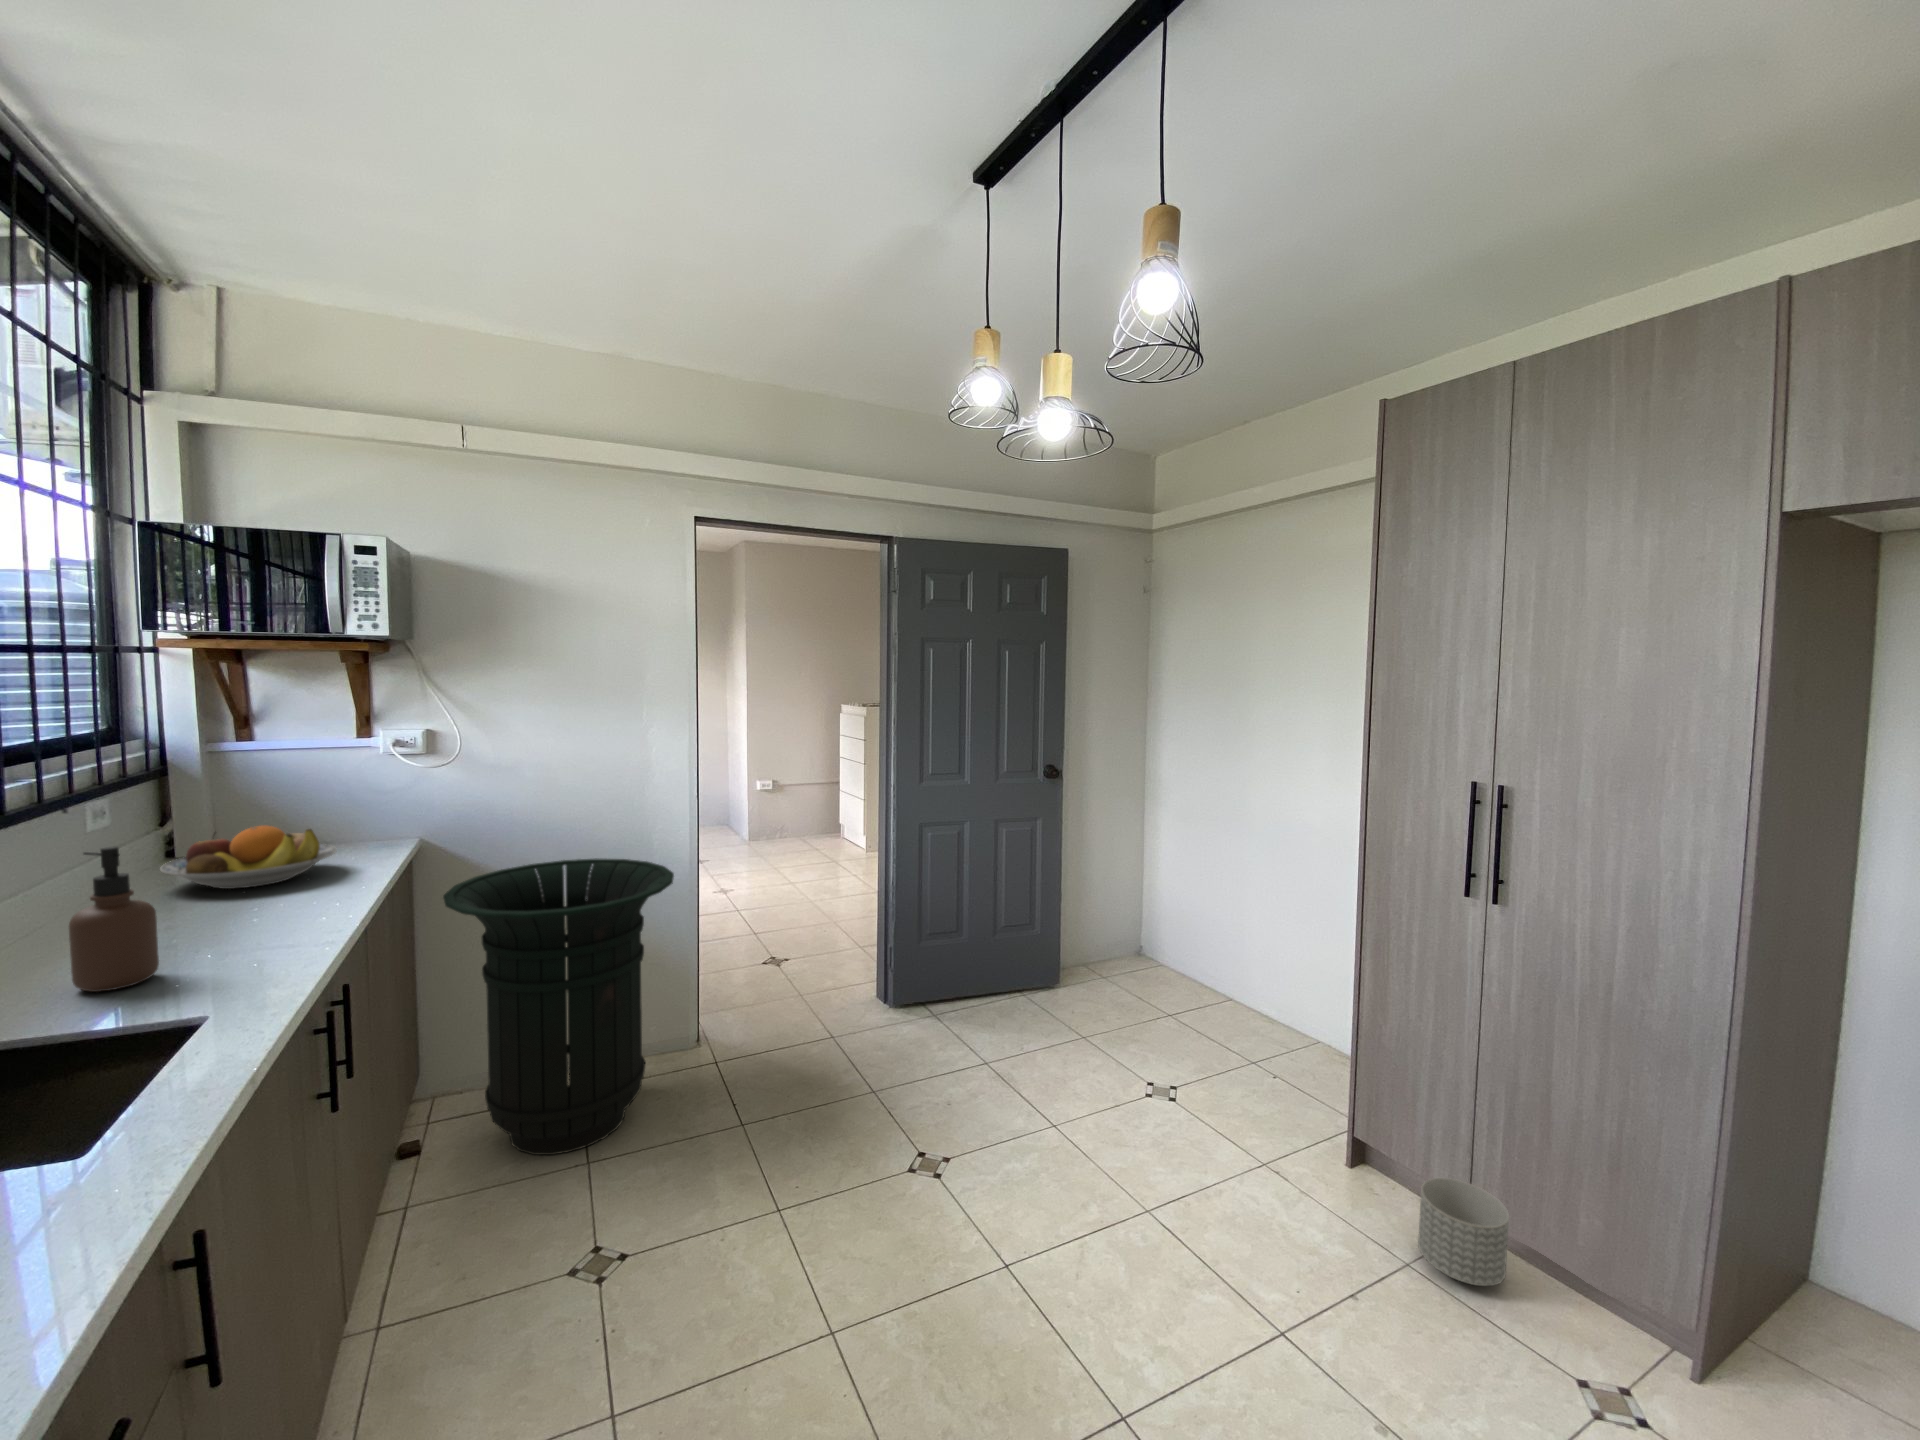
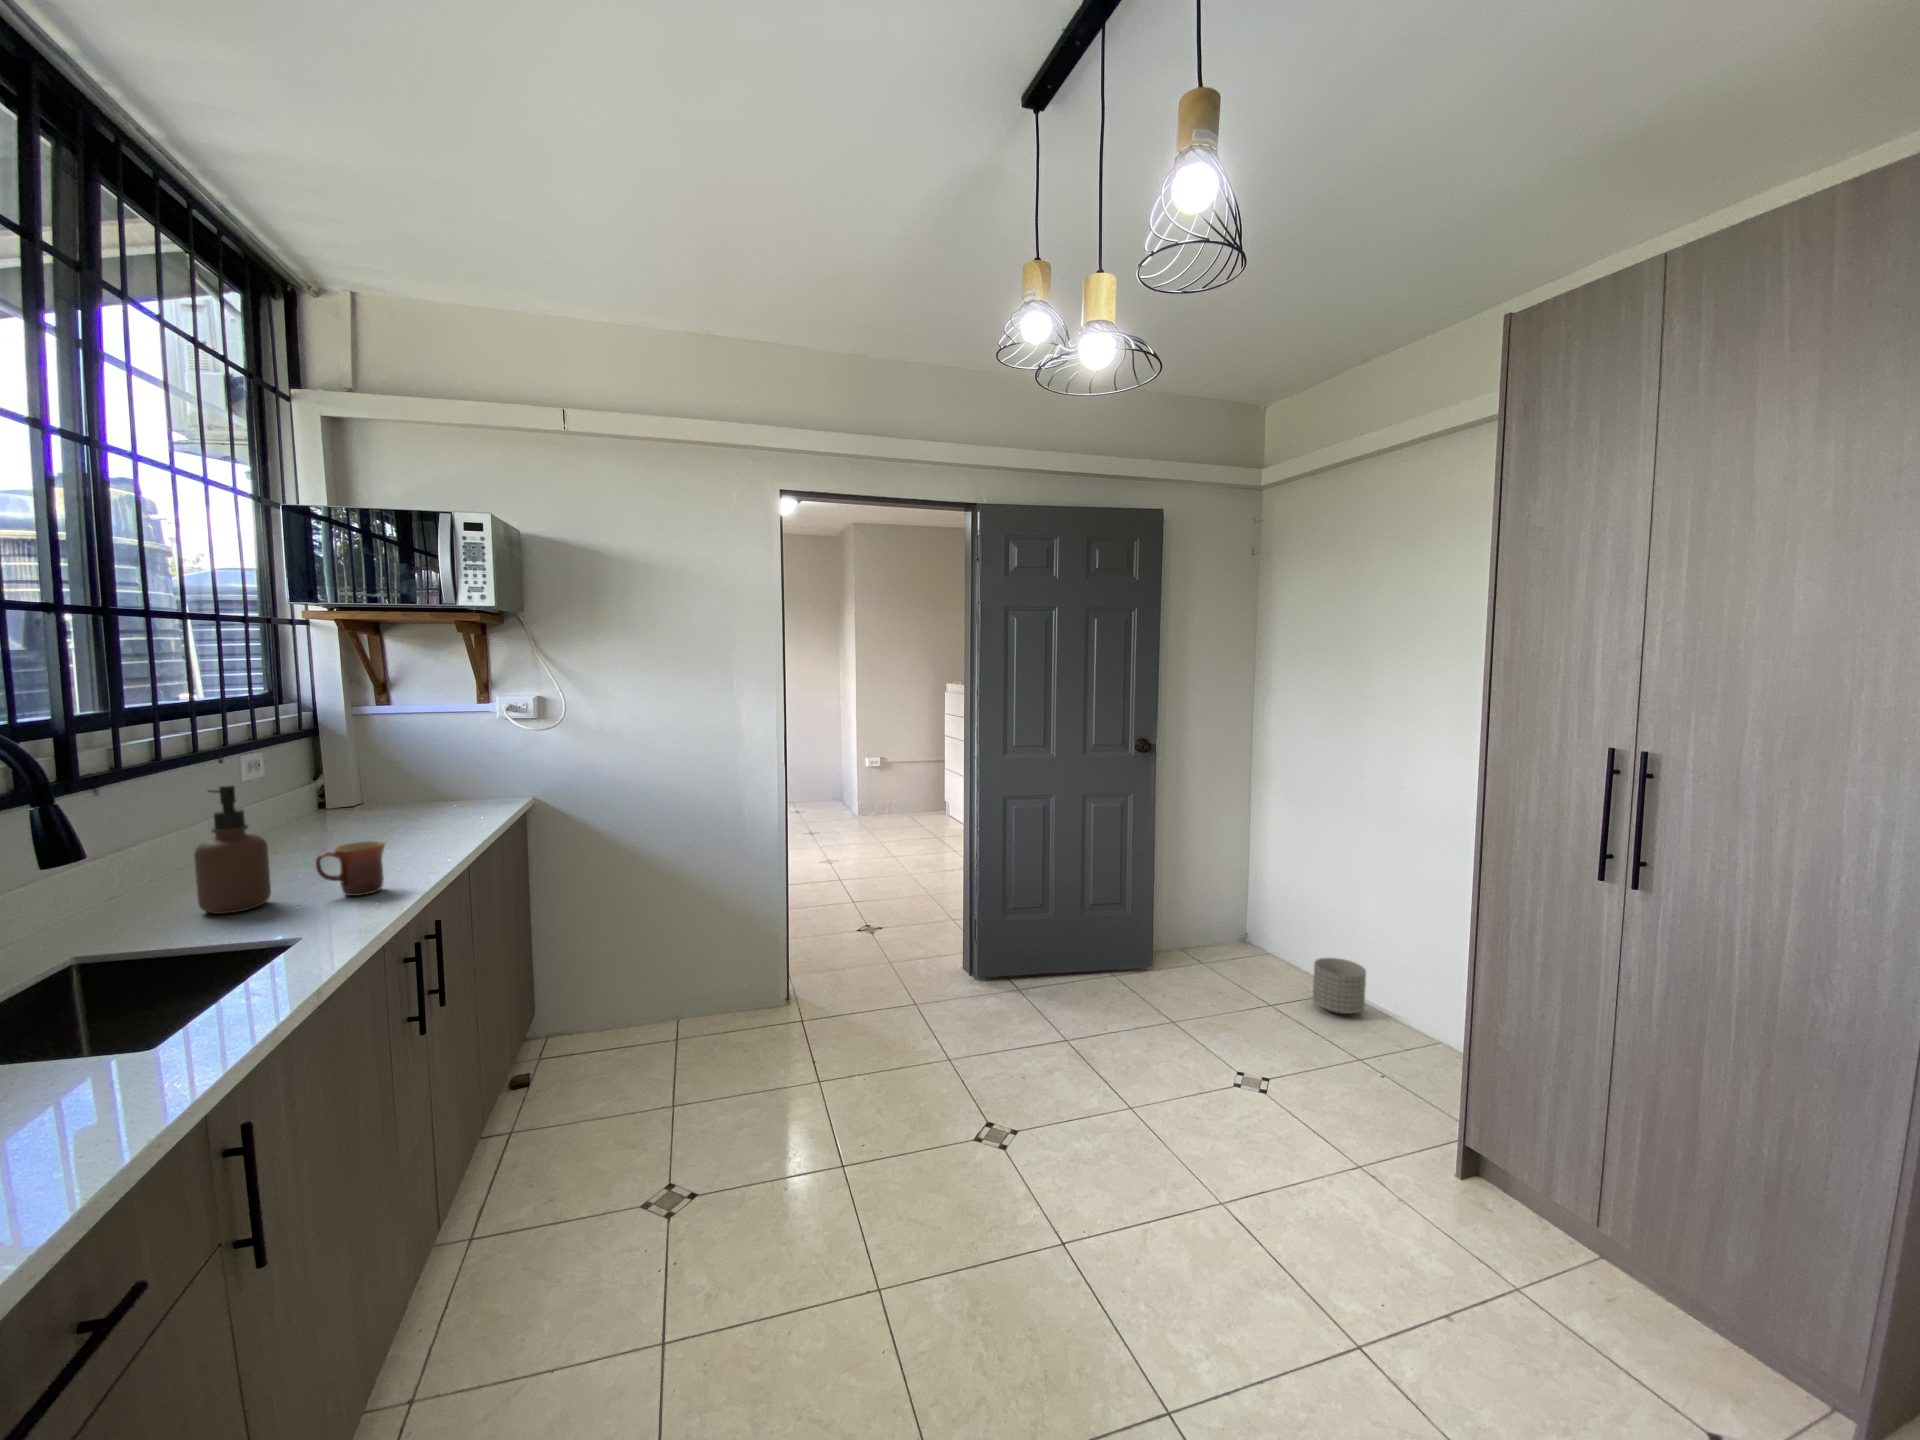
fruit bowl: present [160,826,336,889] -> none [301,778,450,834]
trash can: present [443,858,674,1155] -> none [543,820,754,1095]
mug: none [213,901,293,963] -> present [315,841,385,896]
planter: present [1418,1178,1509,1286] -> present [1313,958,1366,1014]

